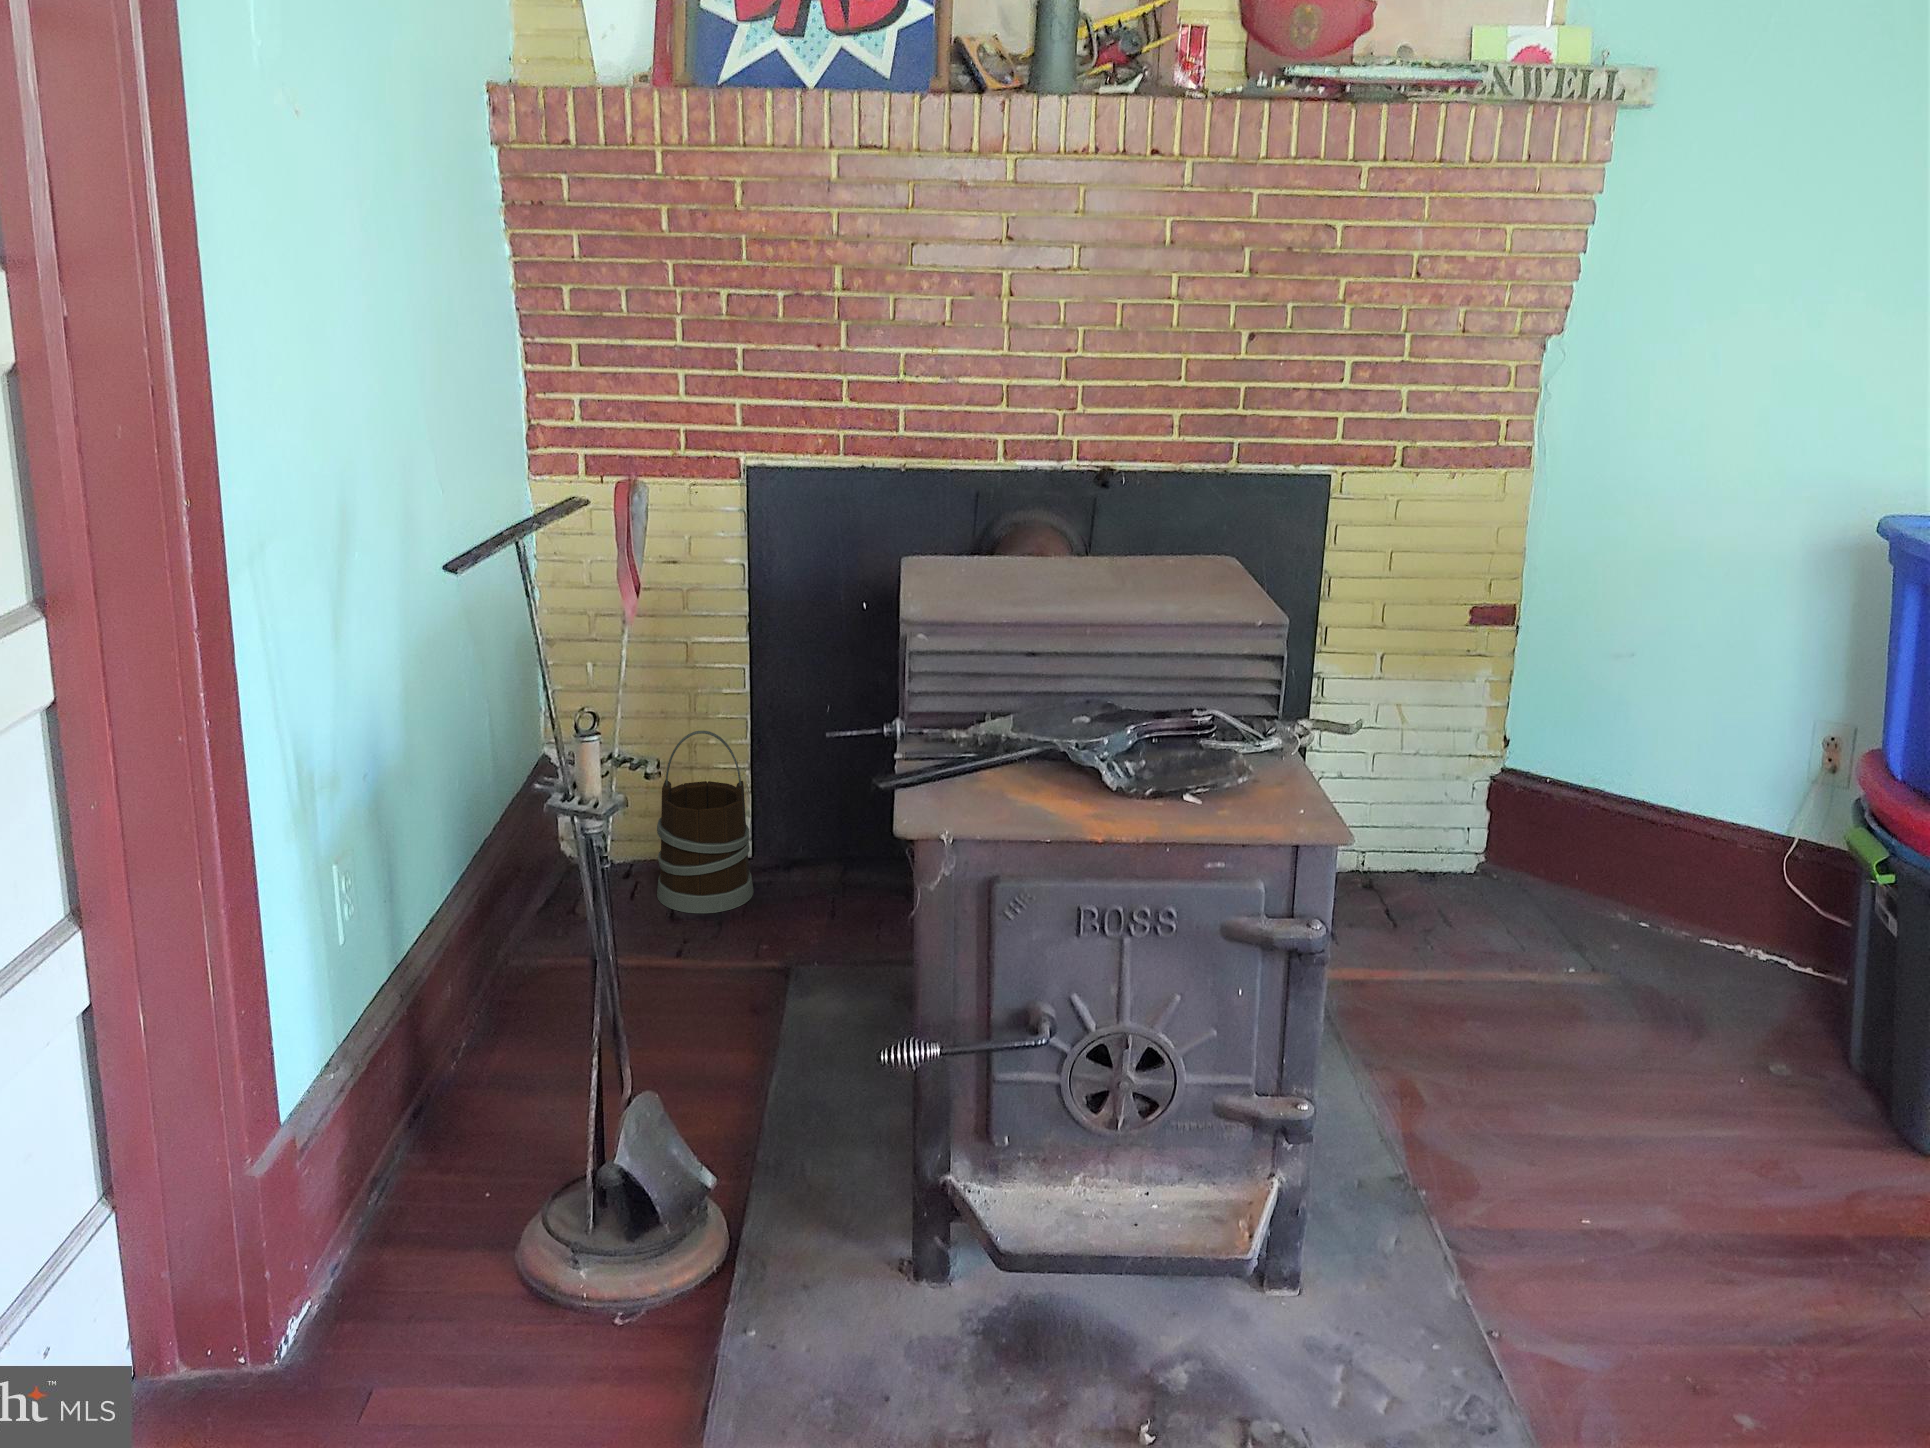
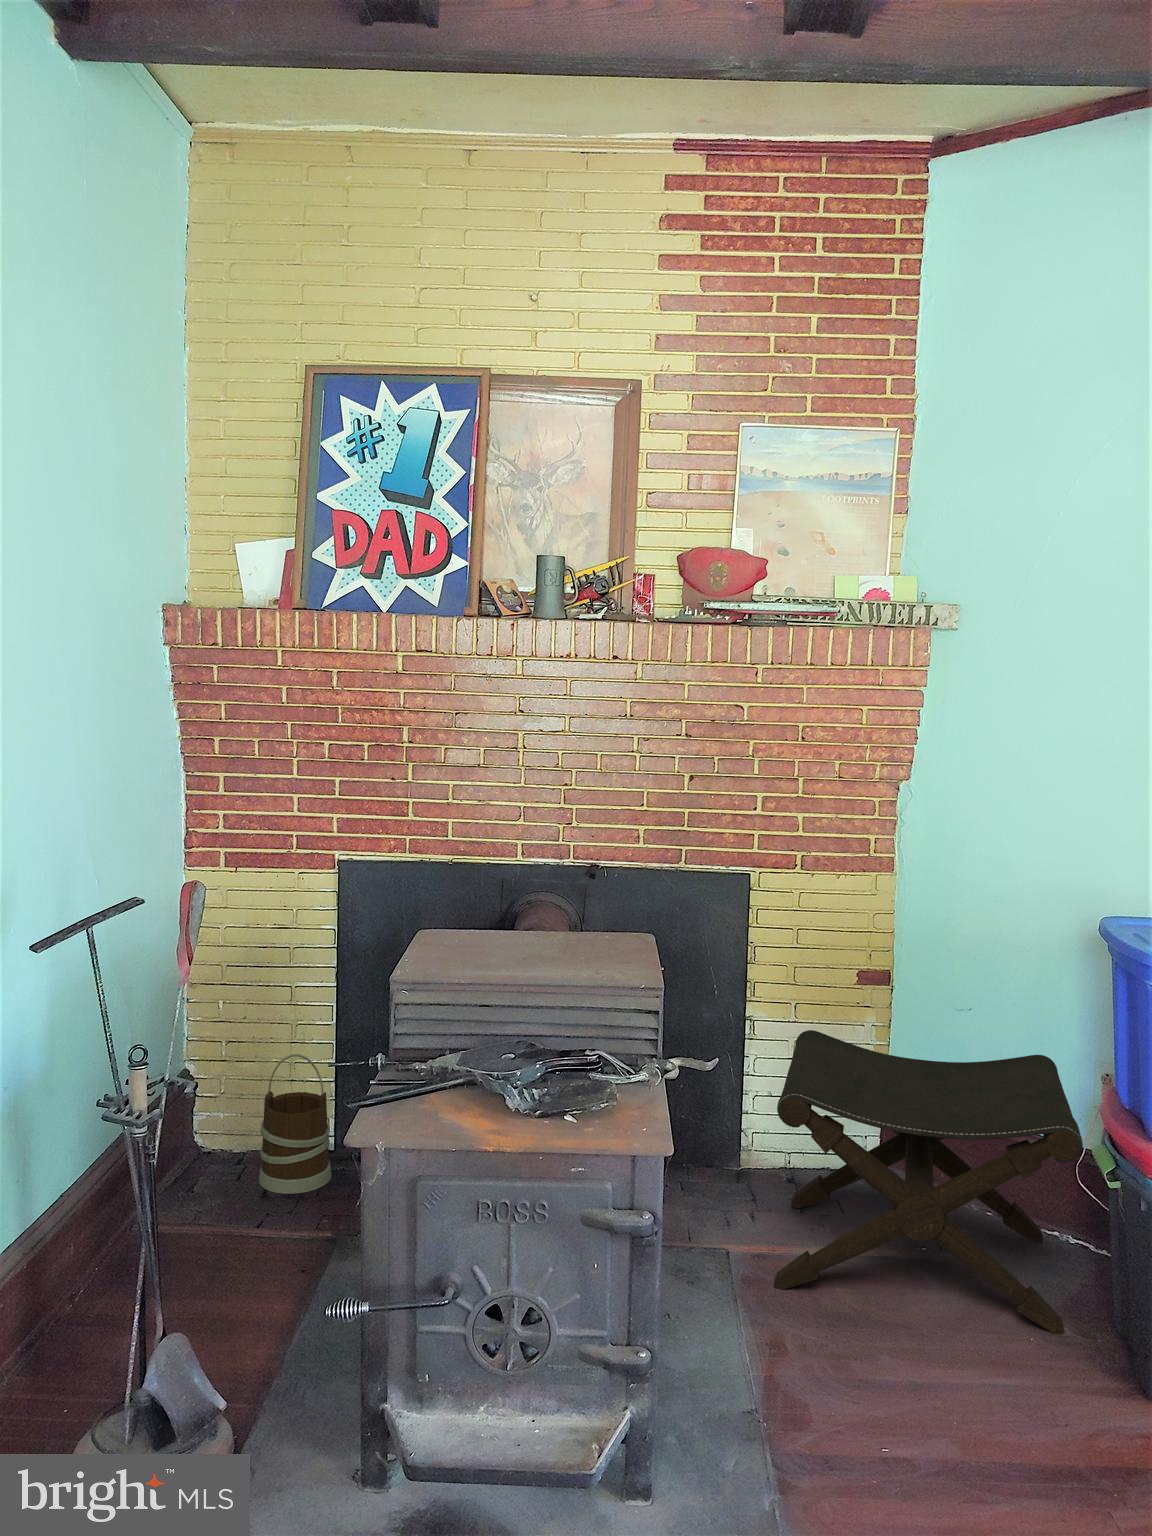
footstool: none [1378,688,1834,1074] -> present [774,1030,1083,1334]

